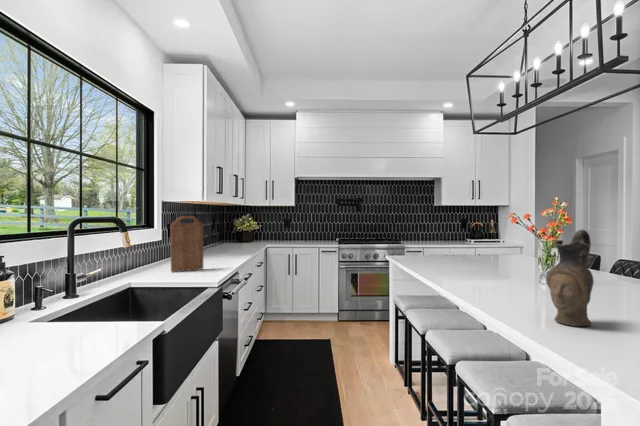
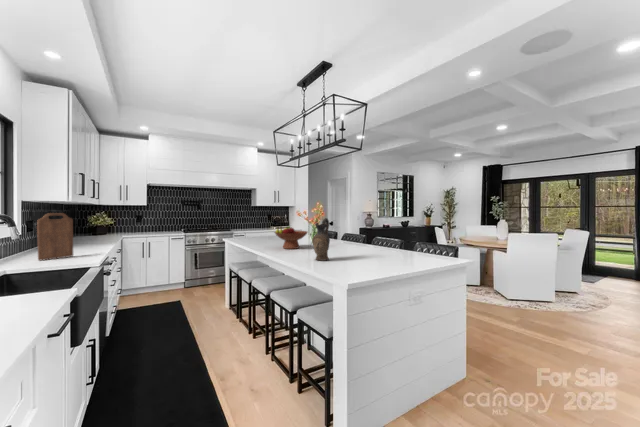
fruit bowl: none [464,242,536,287] -> present [275,226,307,249]

